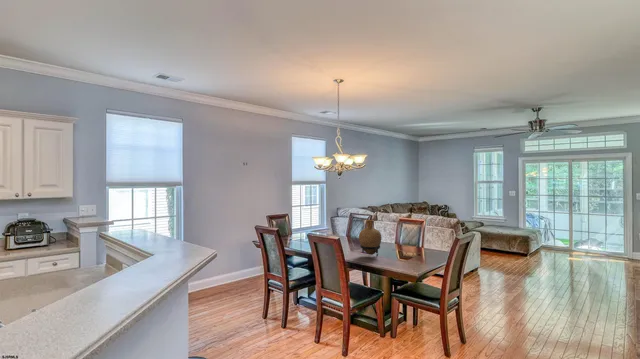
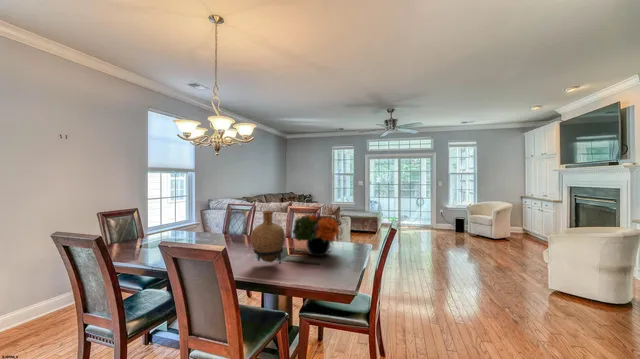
flower arrangement: none [389,223,428,255] -> present [292,212,339,256]

